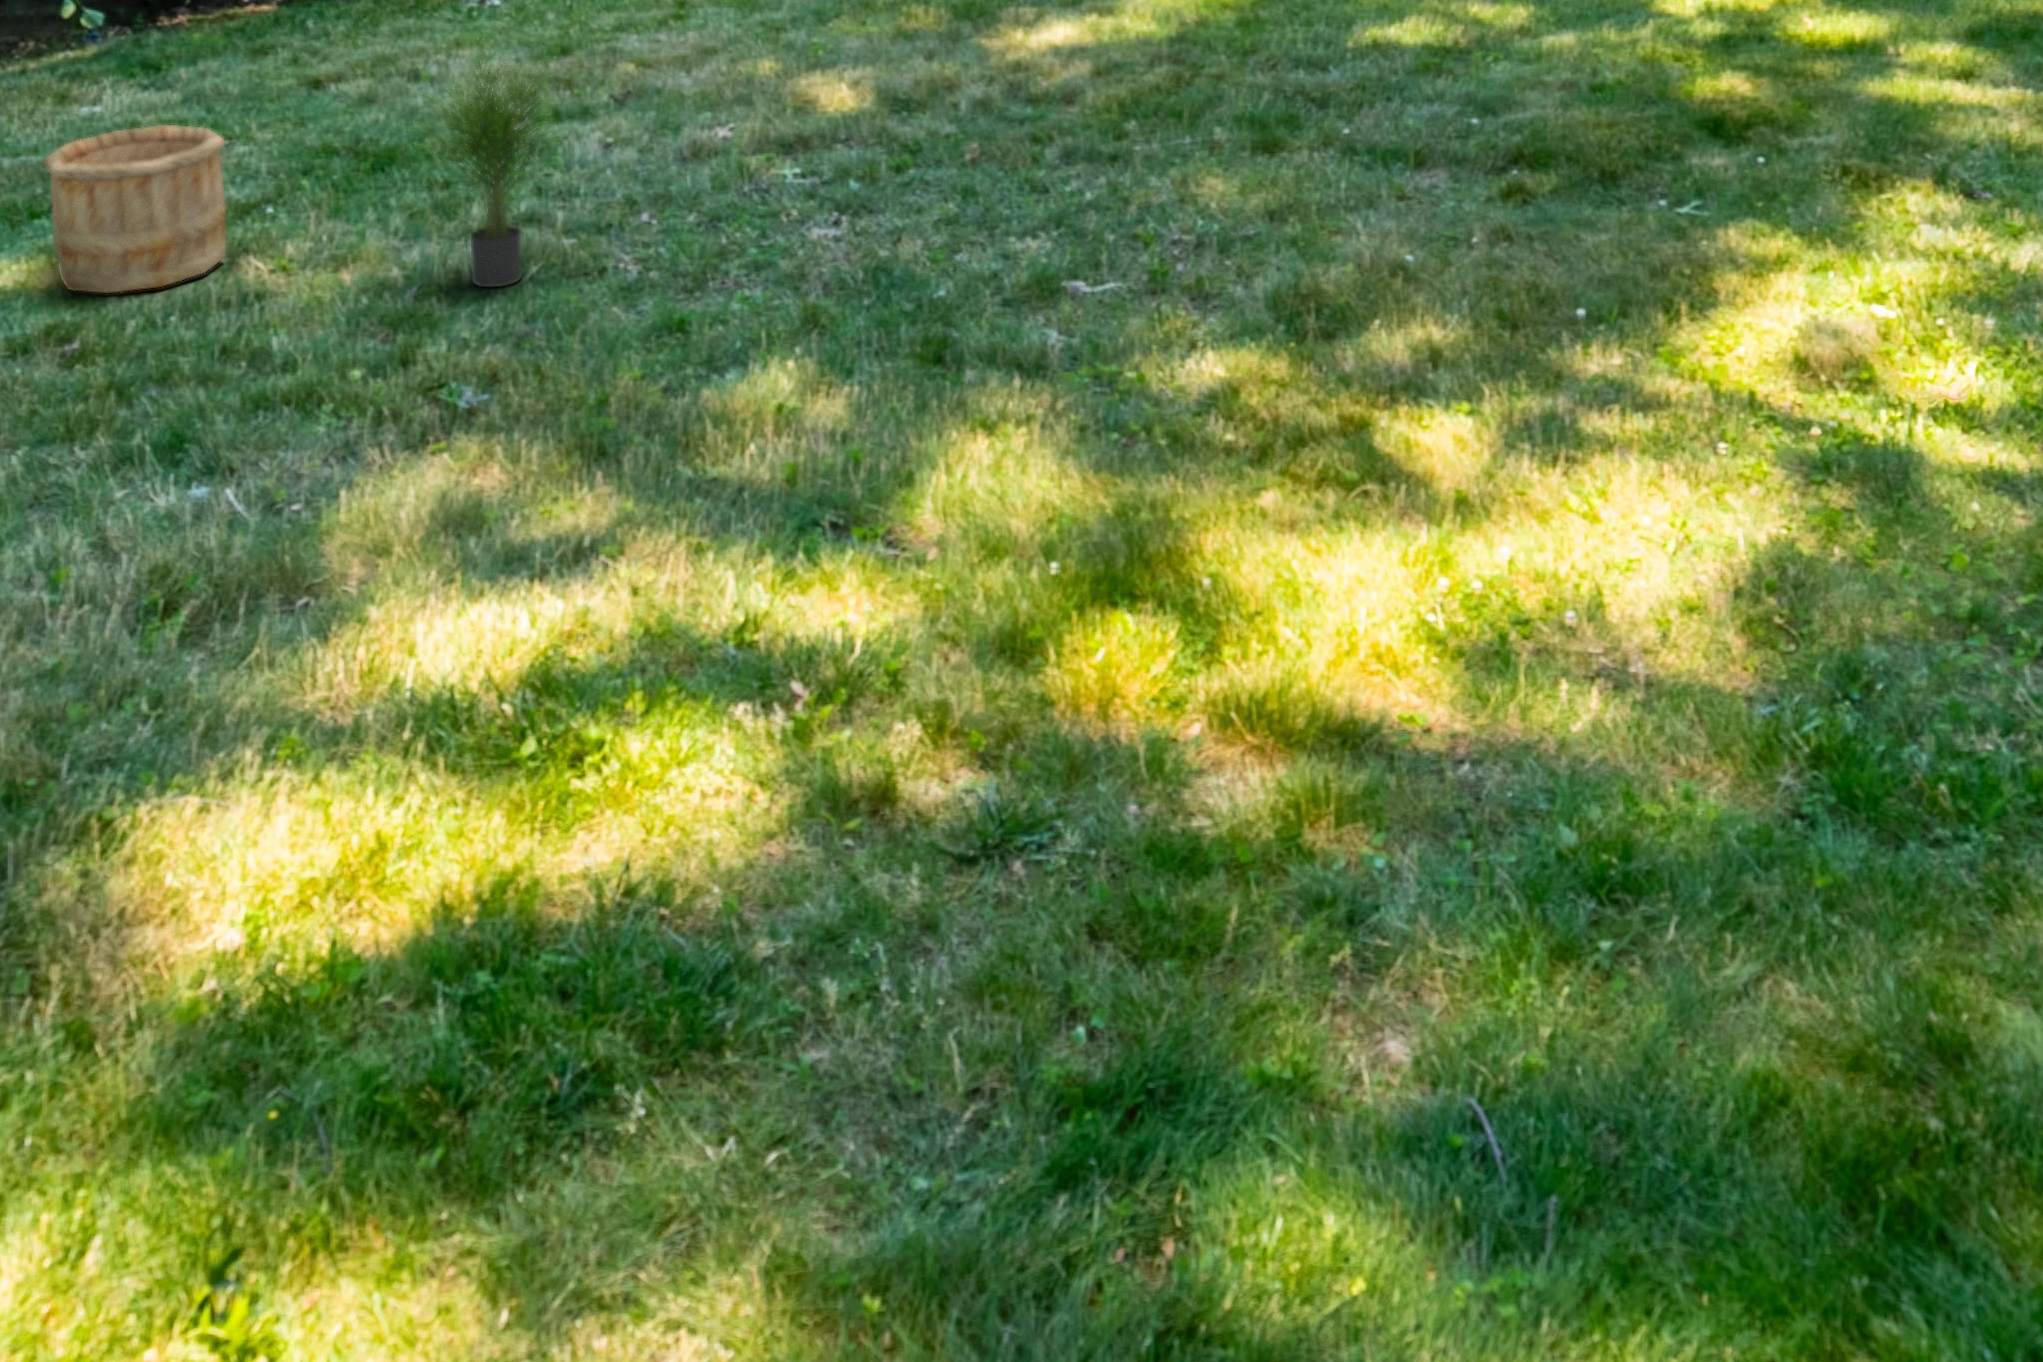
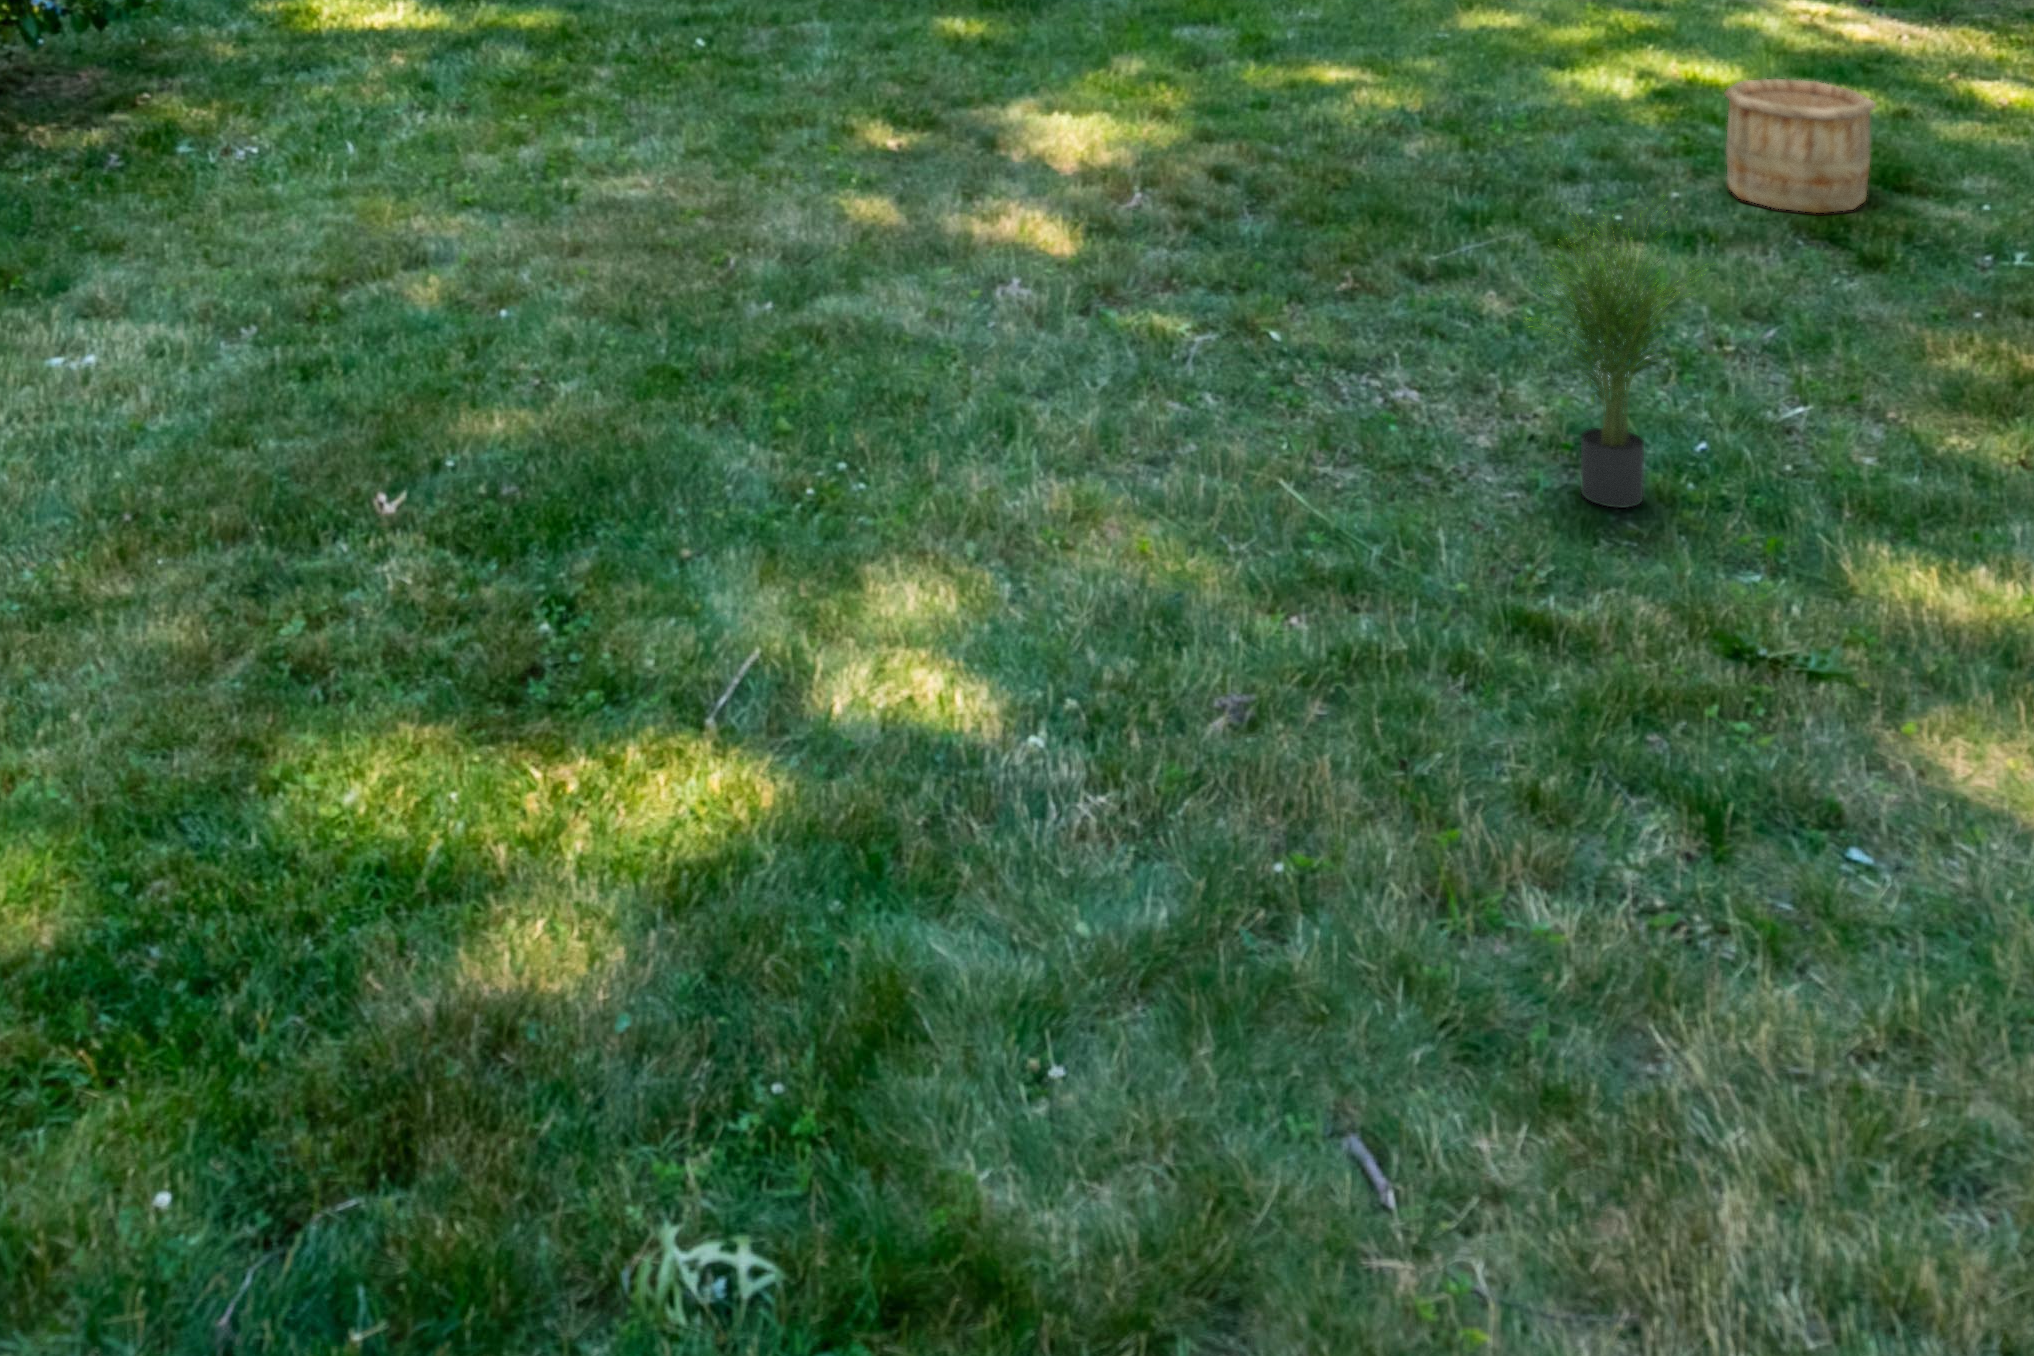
wooden bucket: present [44,125,226,293] -> present [1725,79,1875,213]

